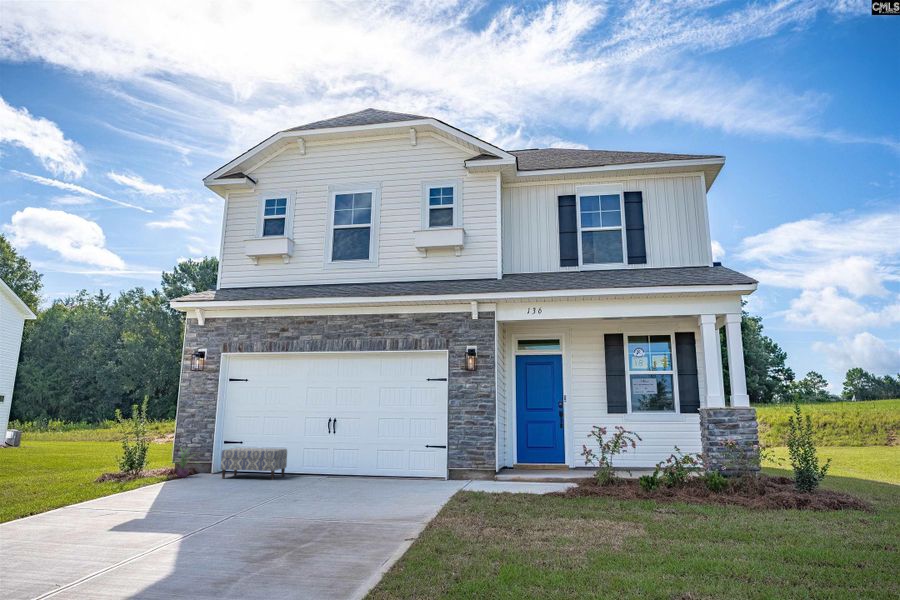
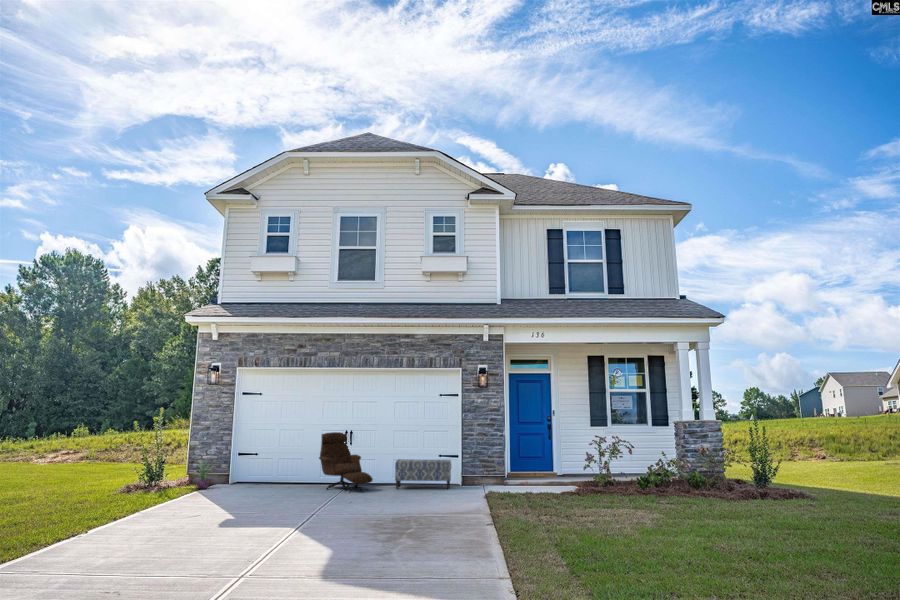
lounge chair: none [296,420,347,485] -> present [319,432,373,492]
bench: present [221,448,287,480] -> present [395,459,451,489]

